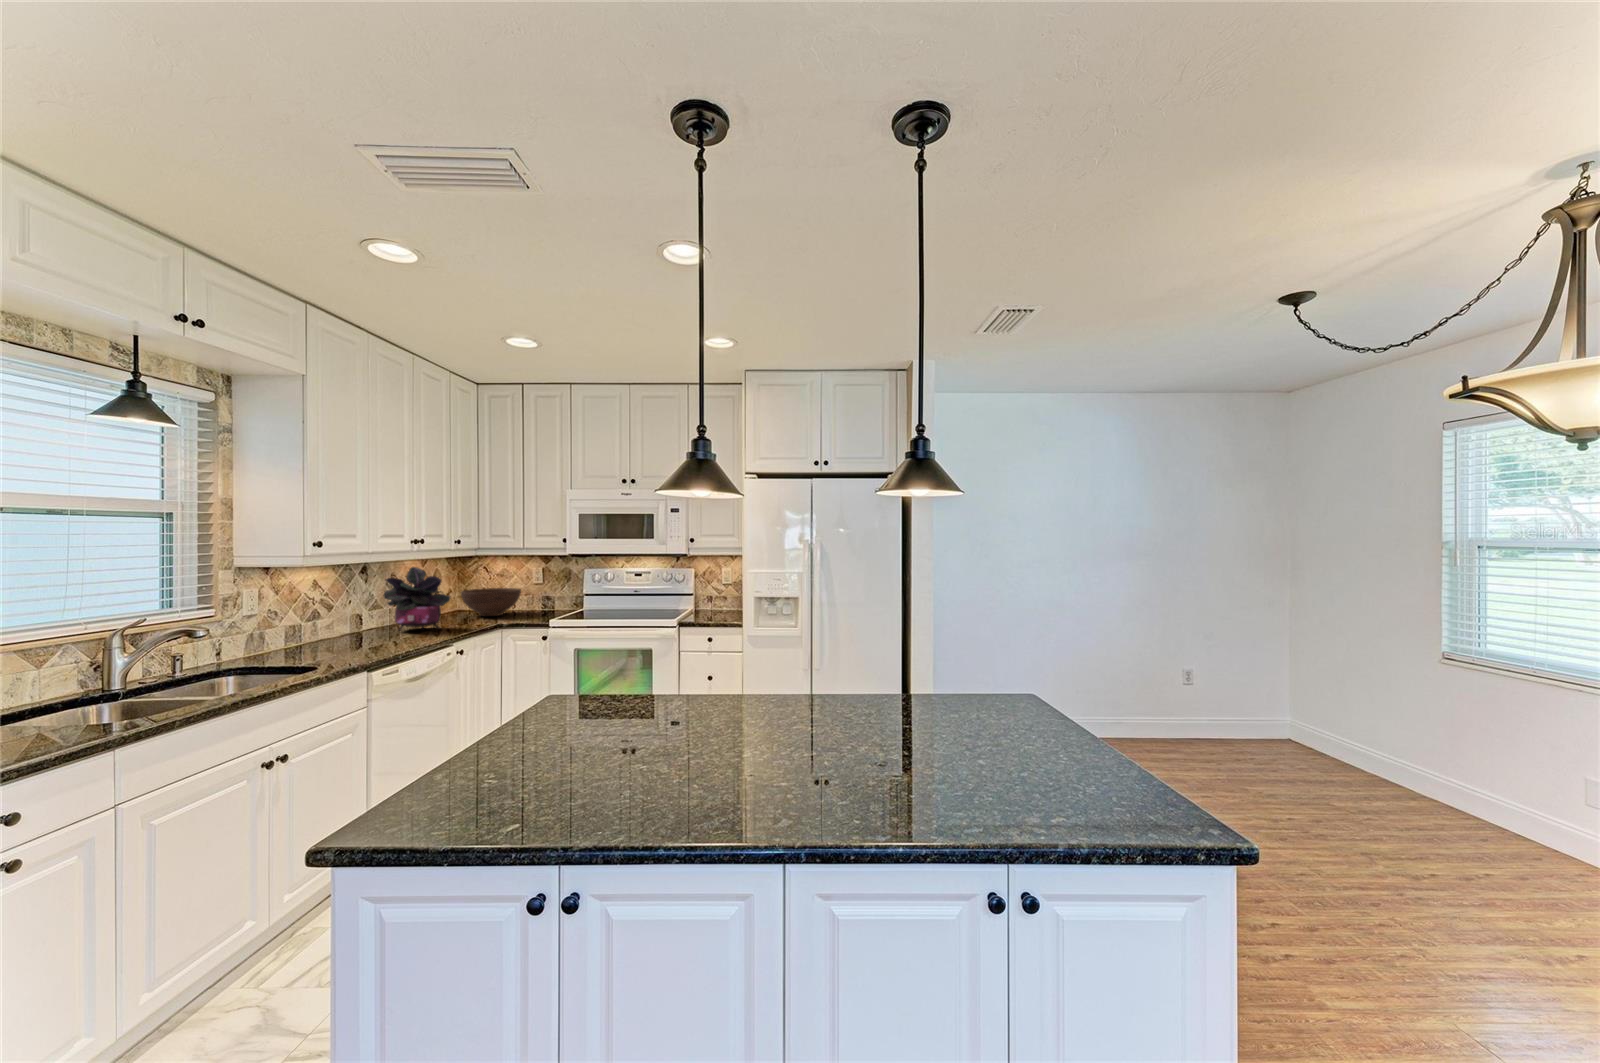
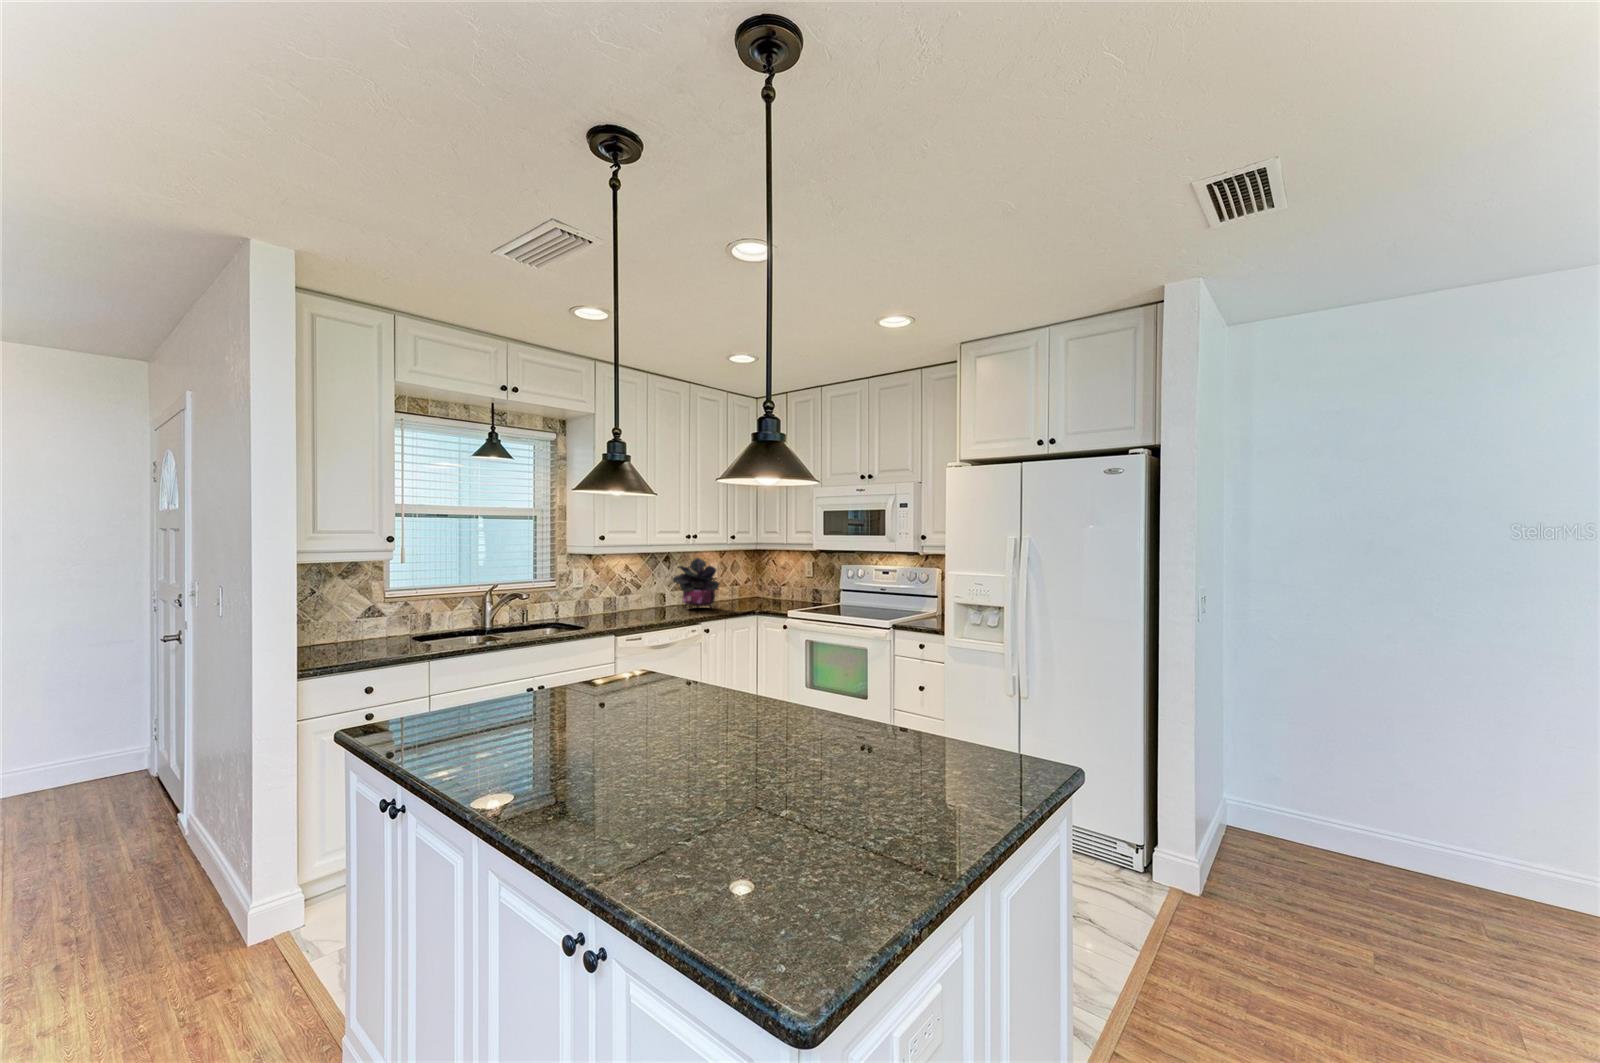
fruit bowl: present [461,588,521,616] -> none [745,579,792,603]

